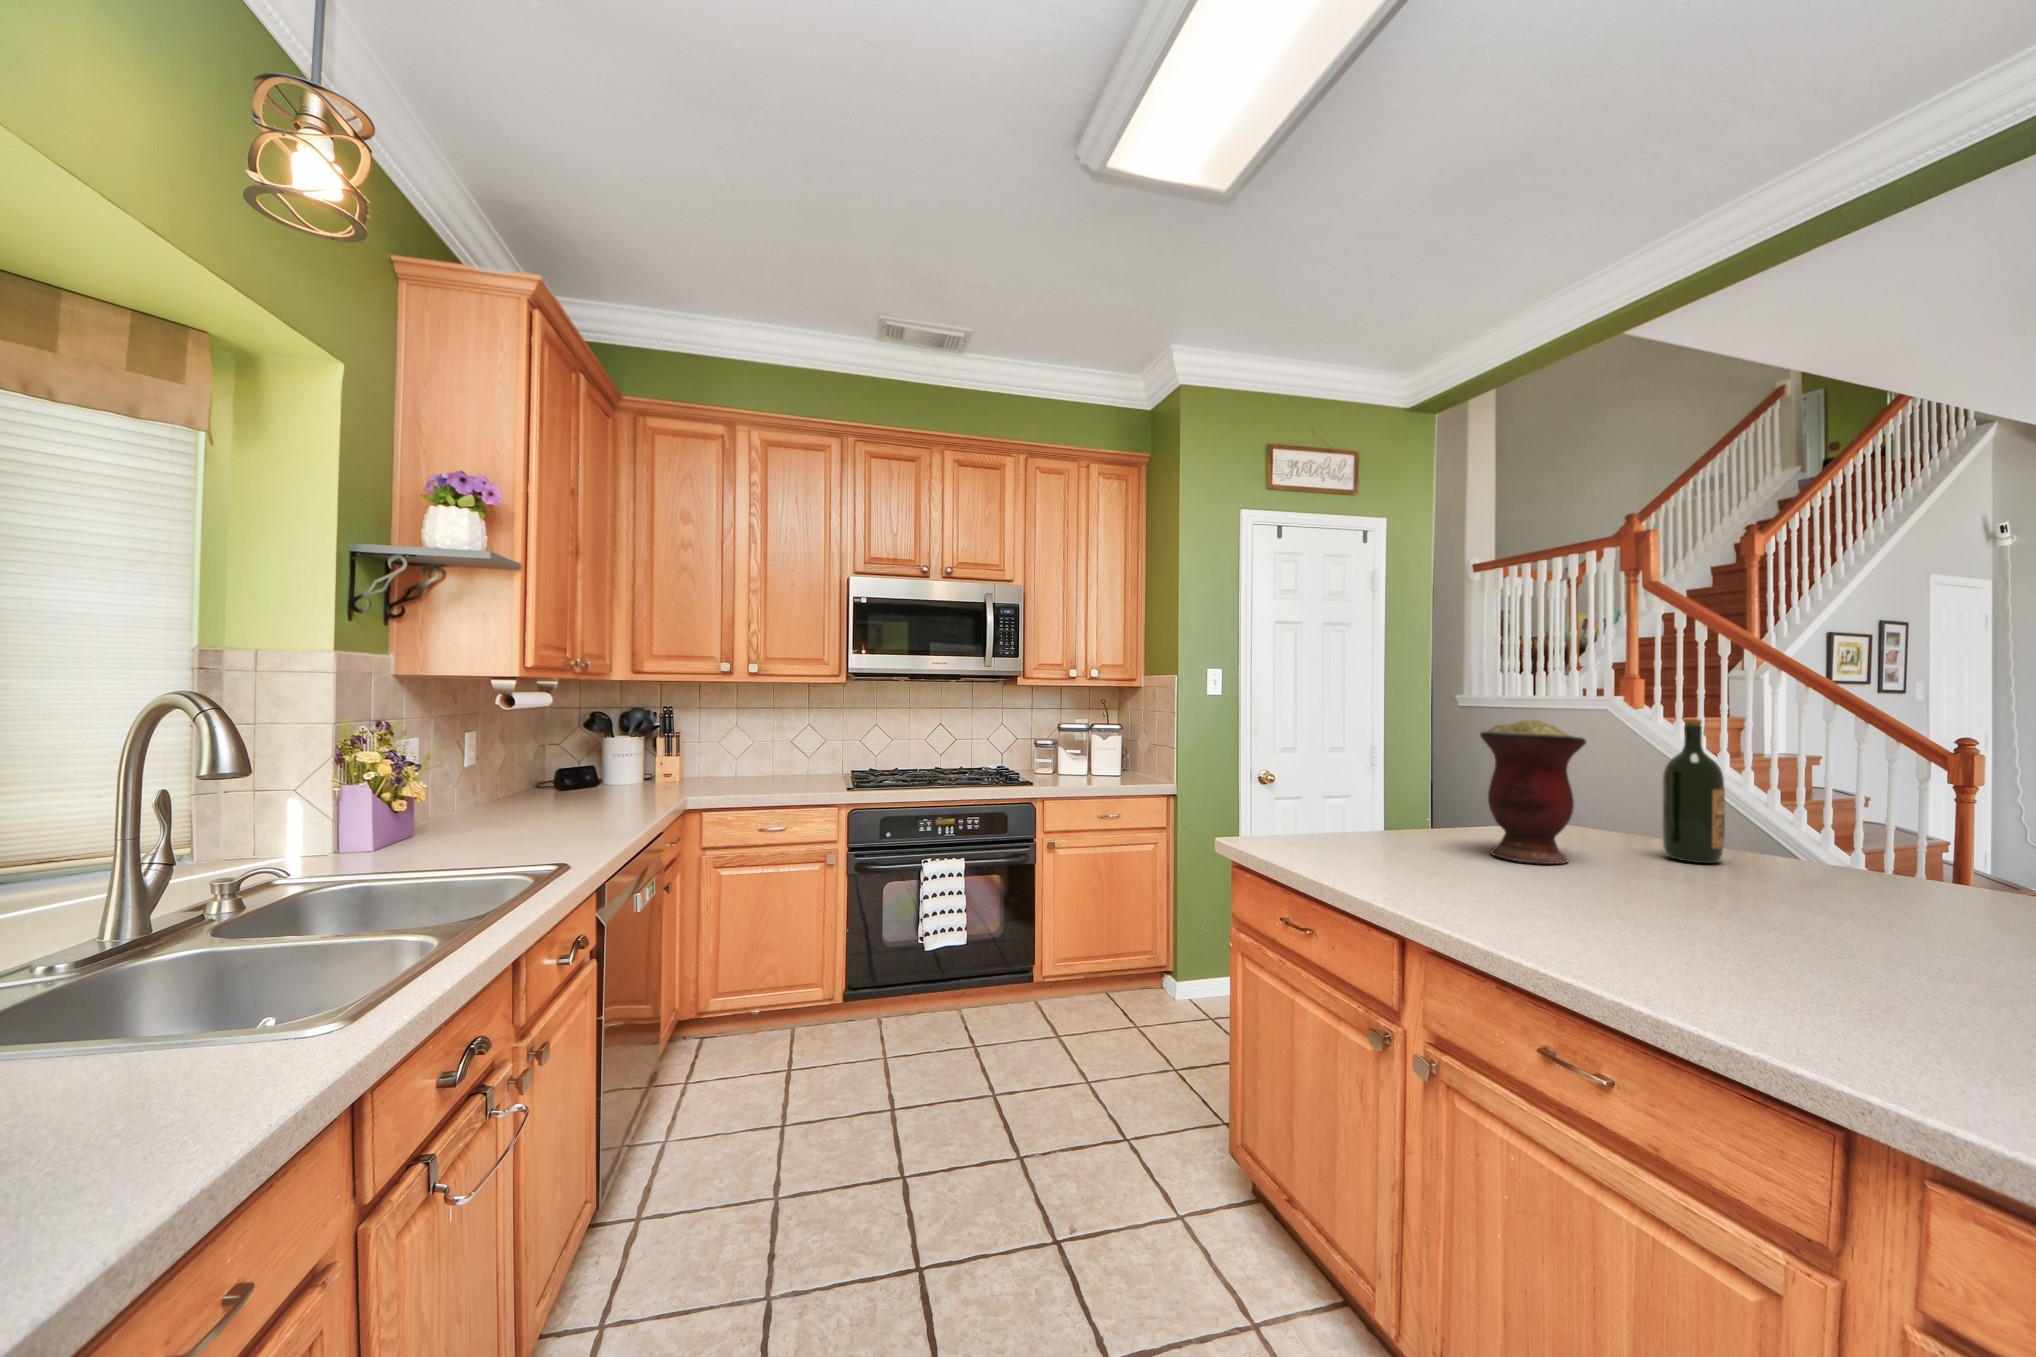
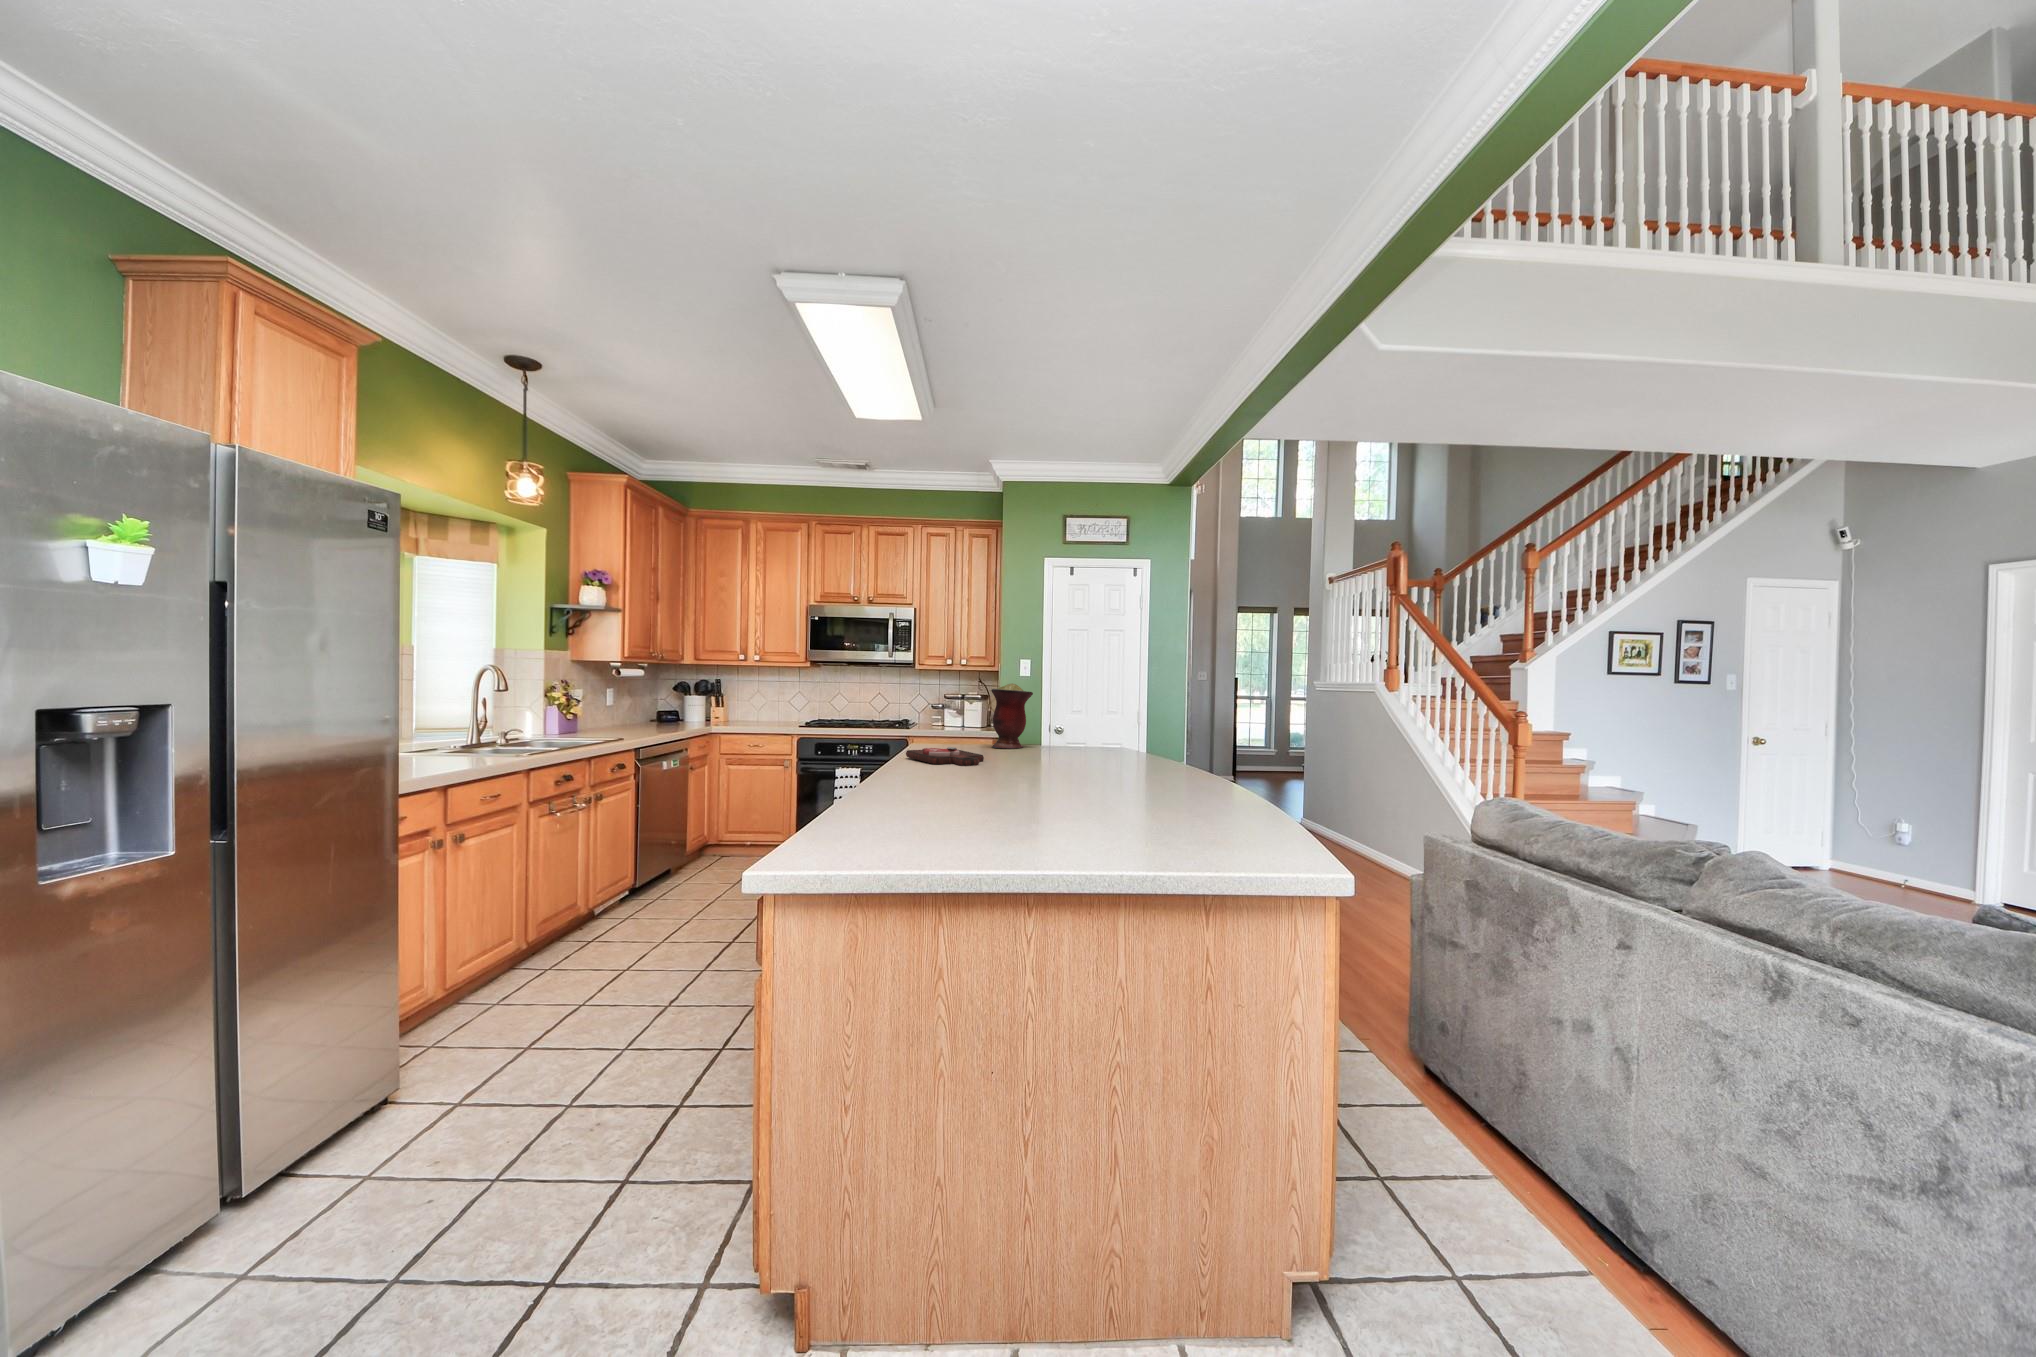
wine bottle: present [1662,719,1725,863] -> none [1063,683,1085,750]
cutting board: none [1561,895,1960,995] -> present [906,747,984,766]

